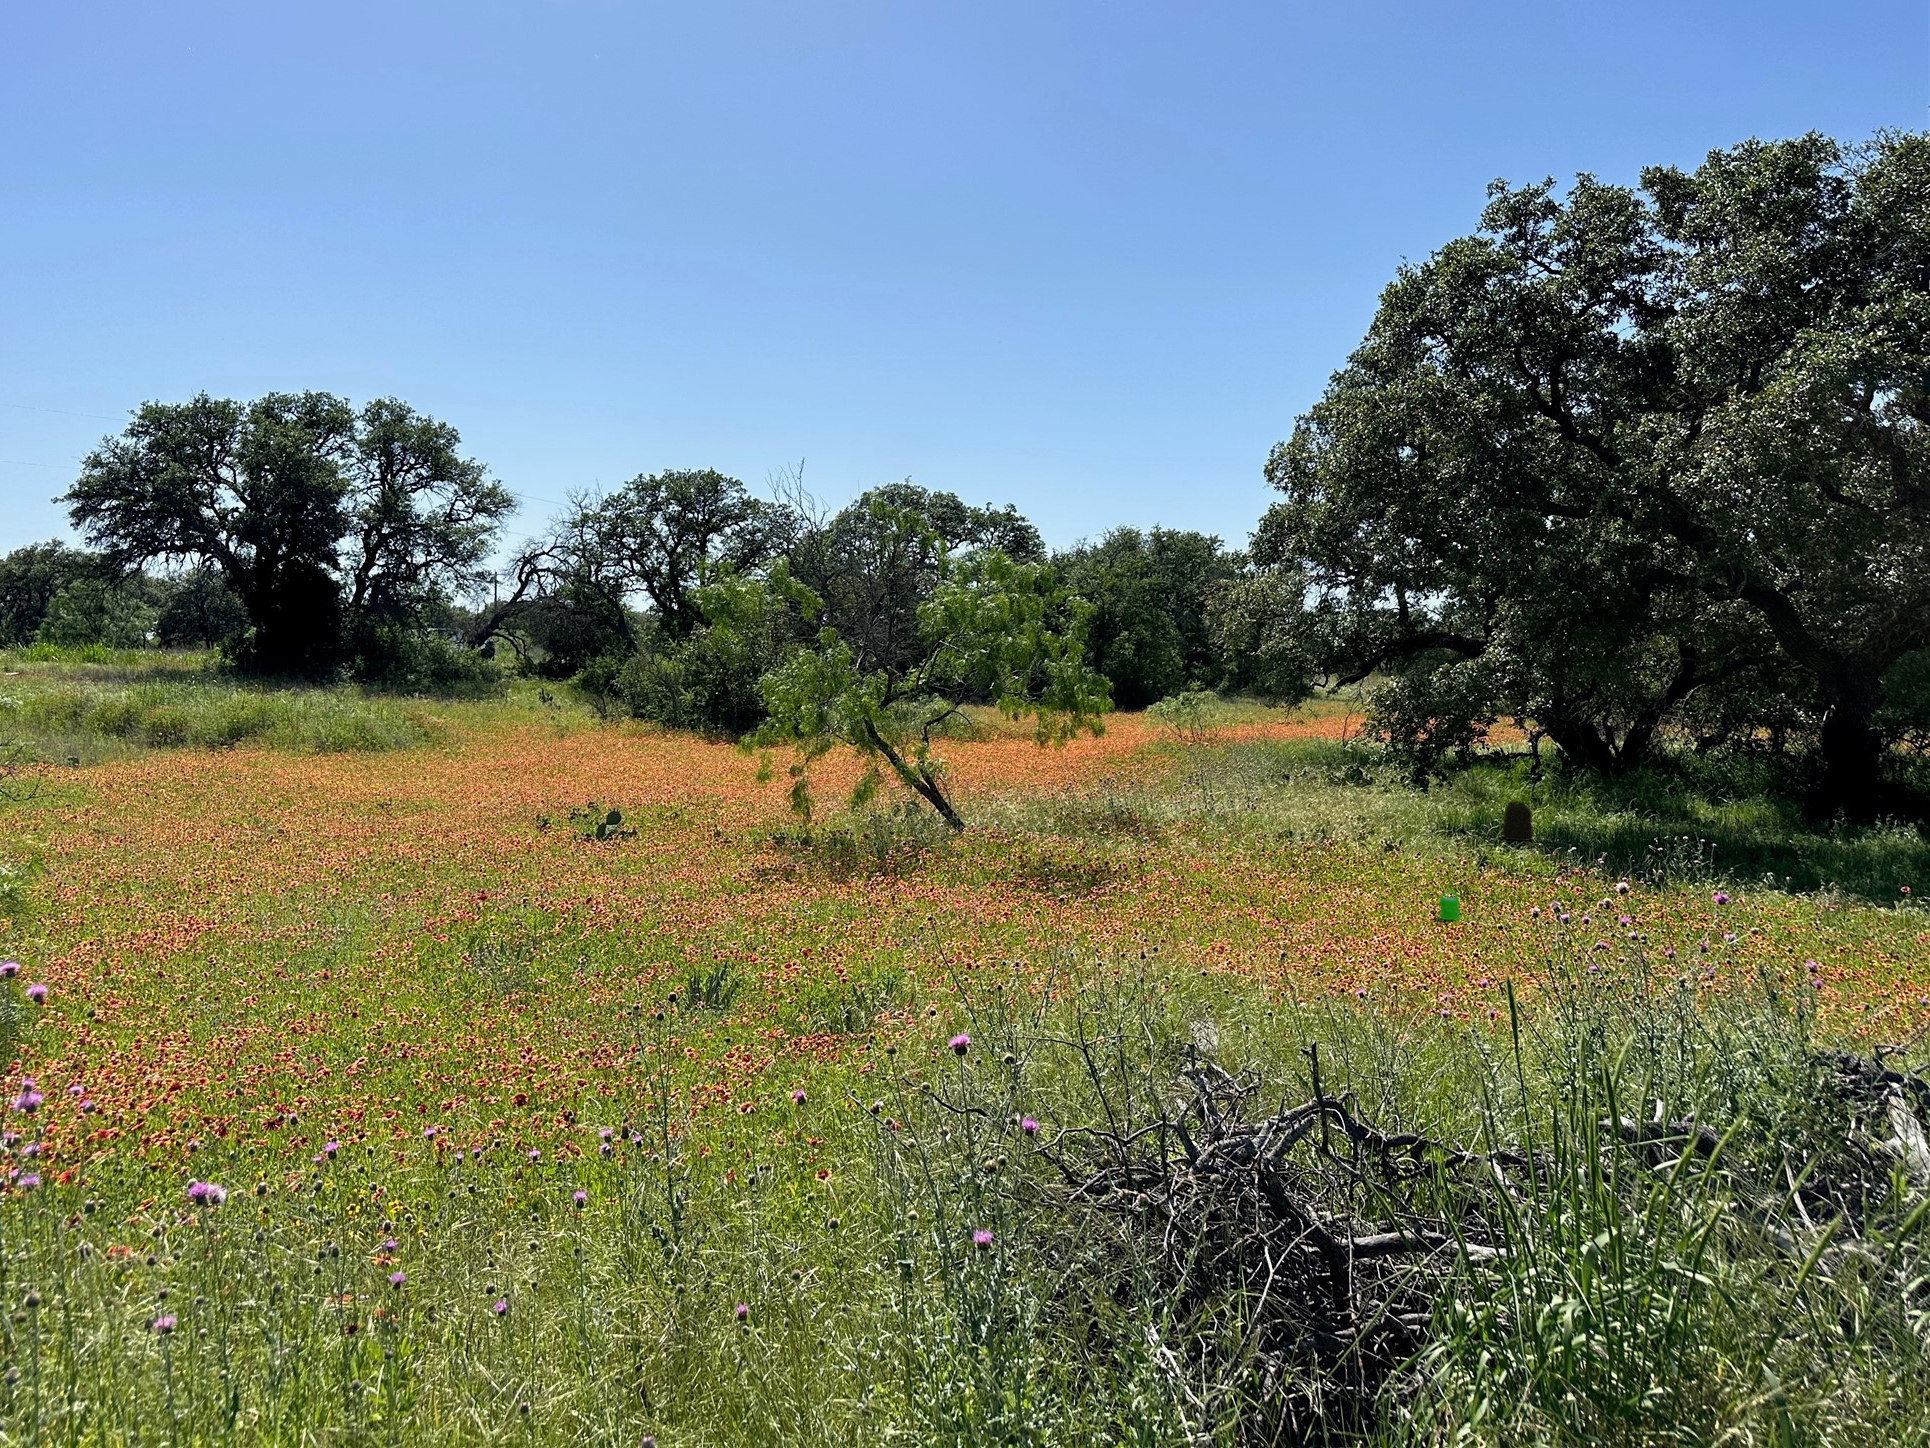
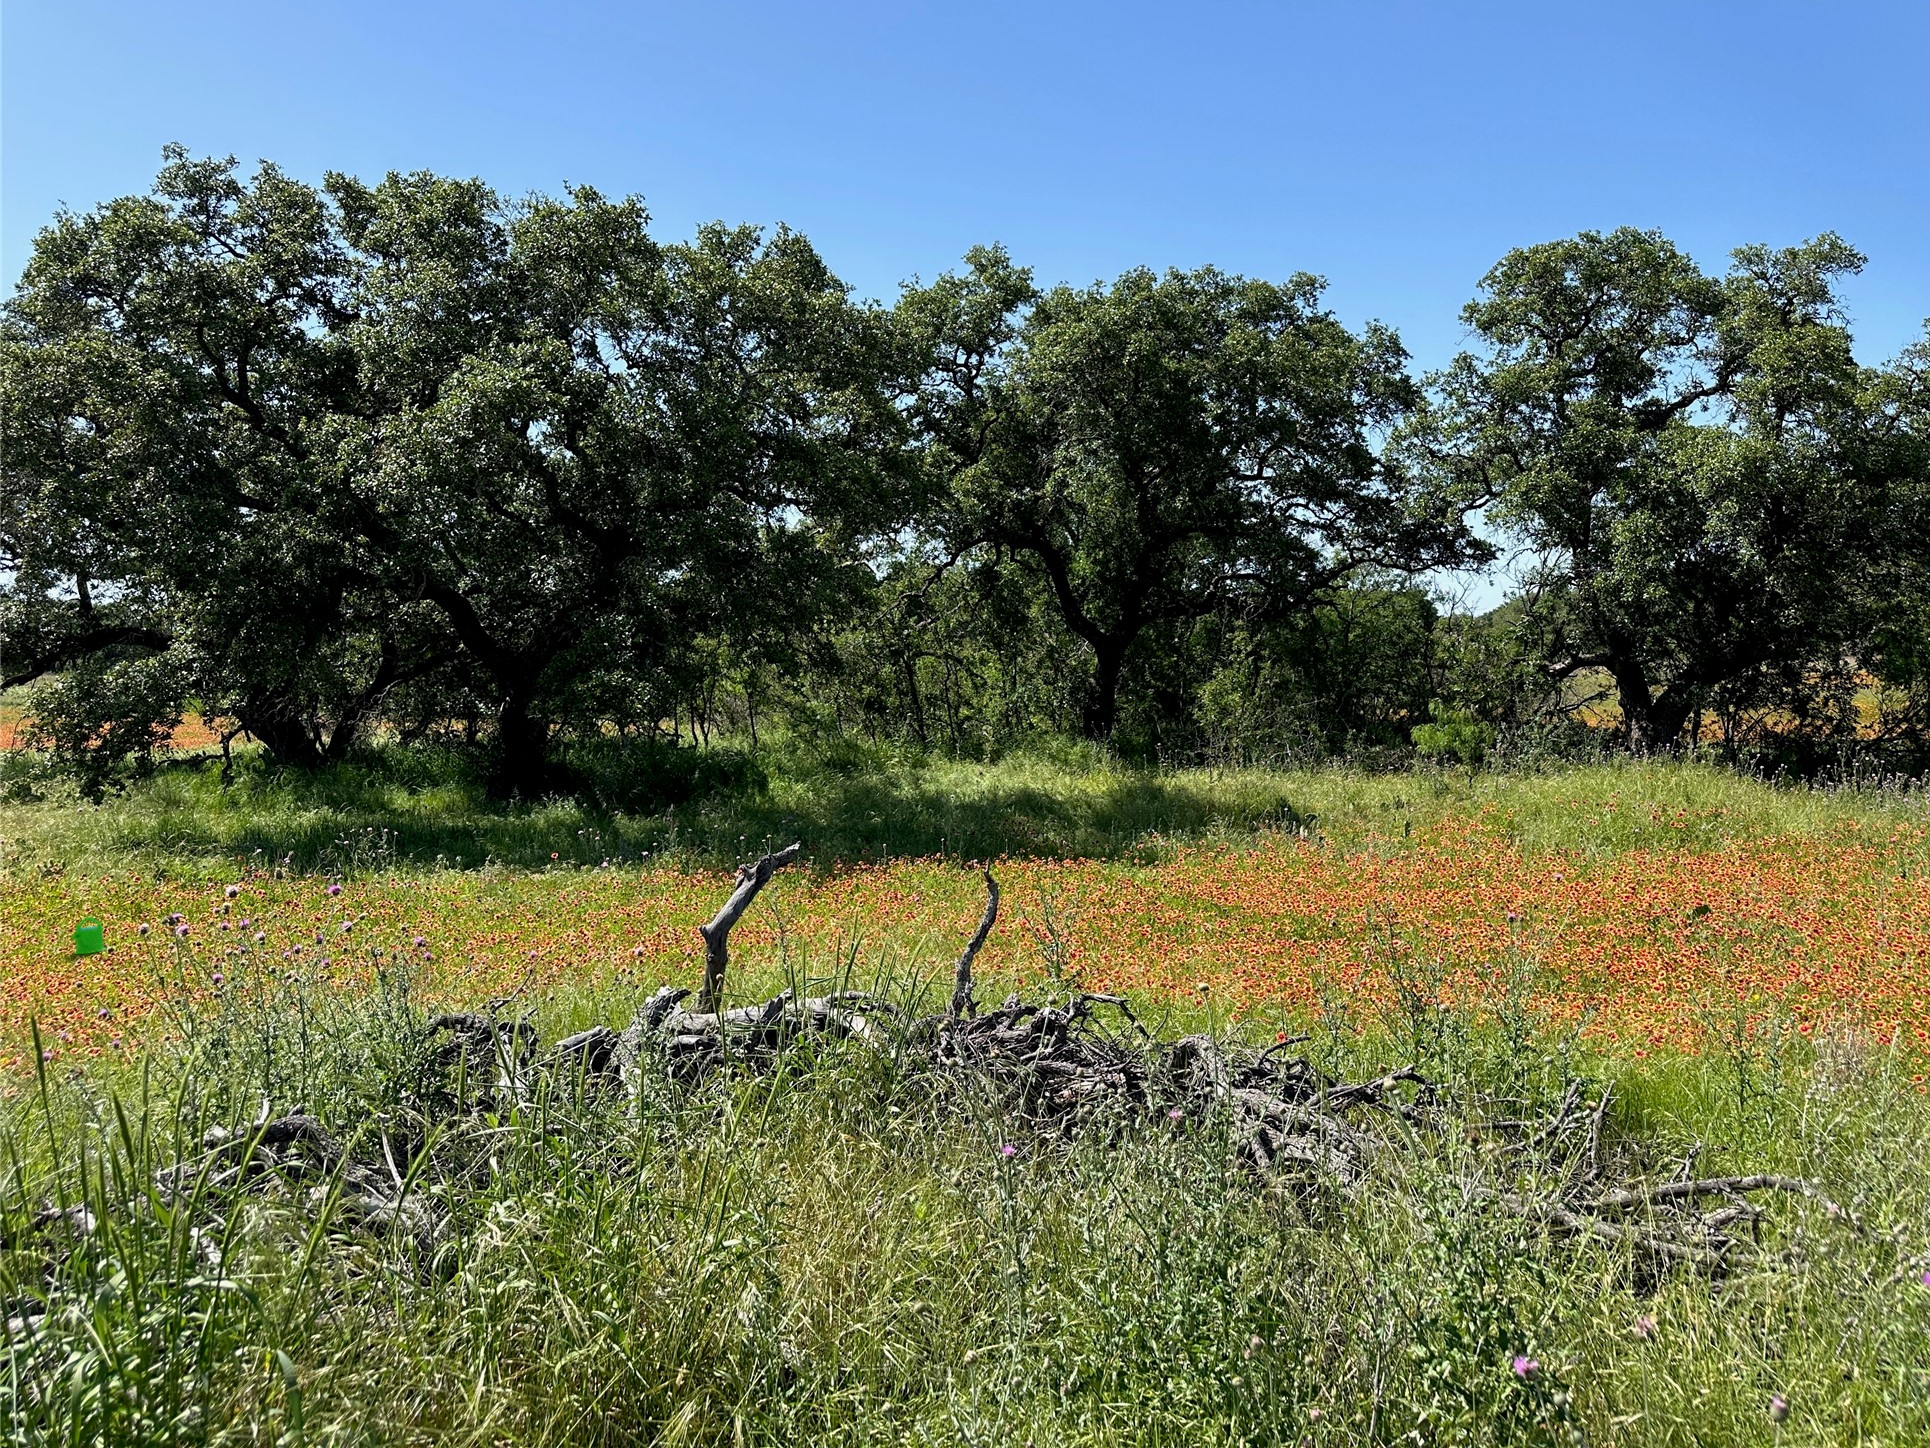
backpack: present [1502,801,1533,841] -> none [193,803,230,847]

